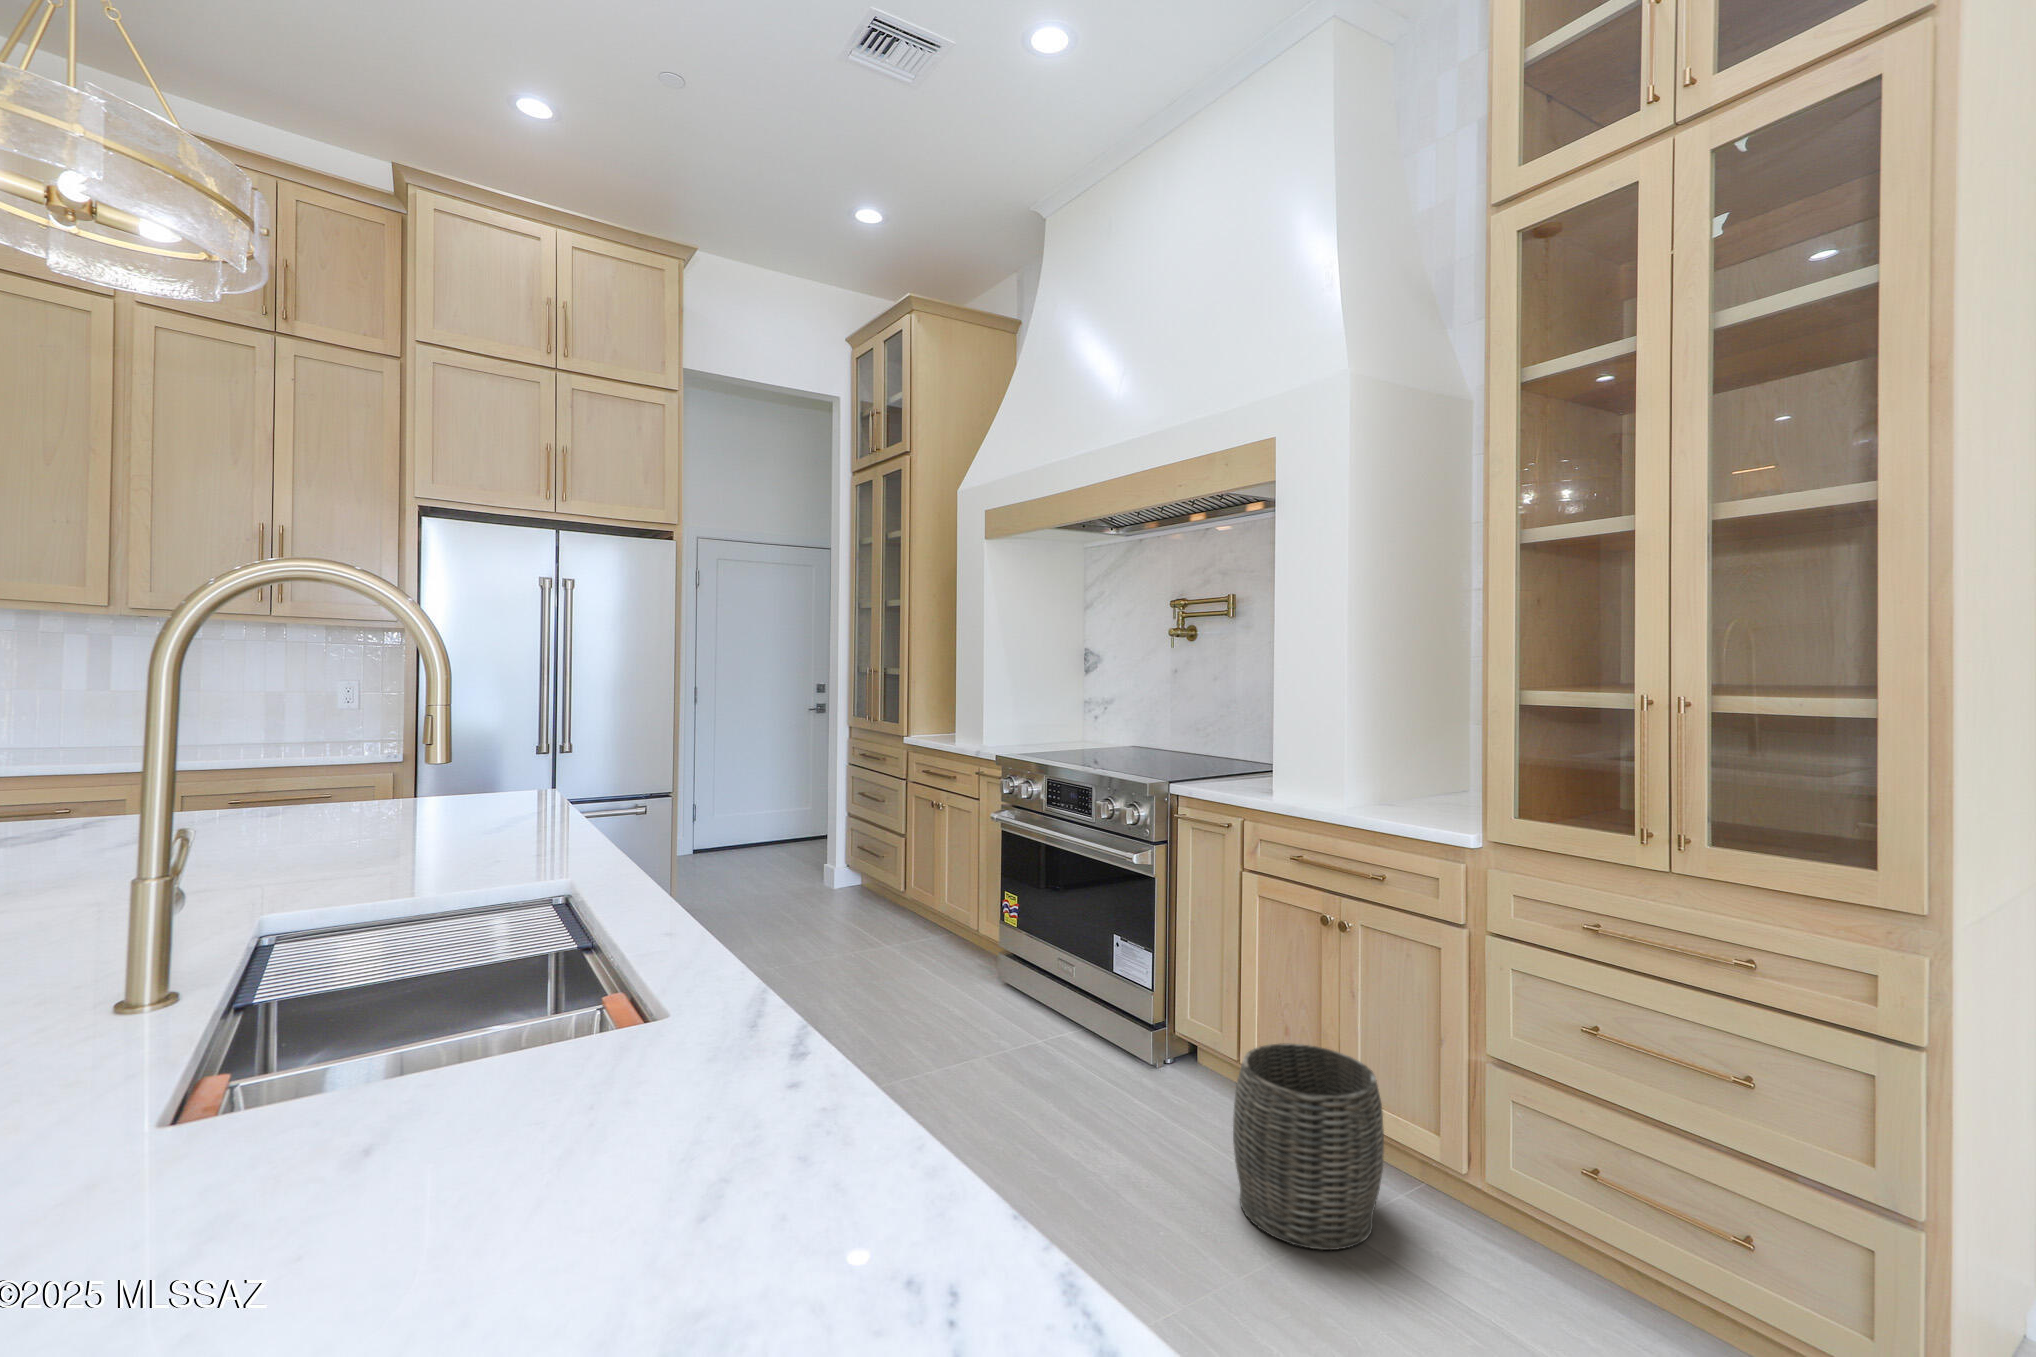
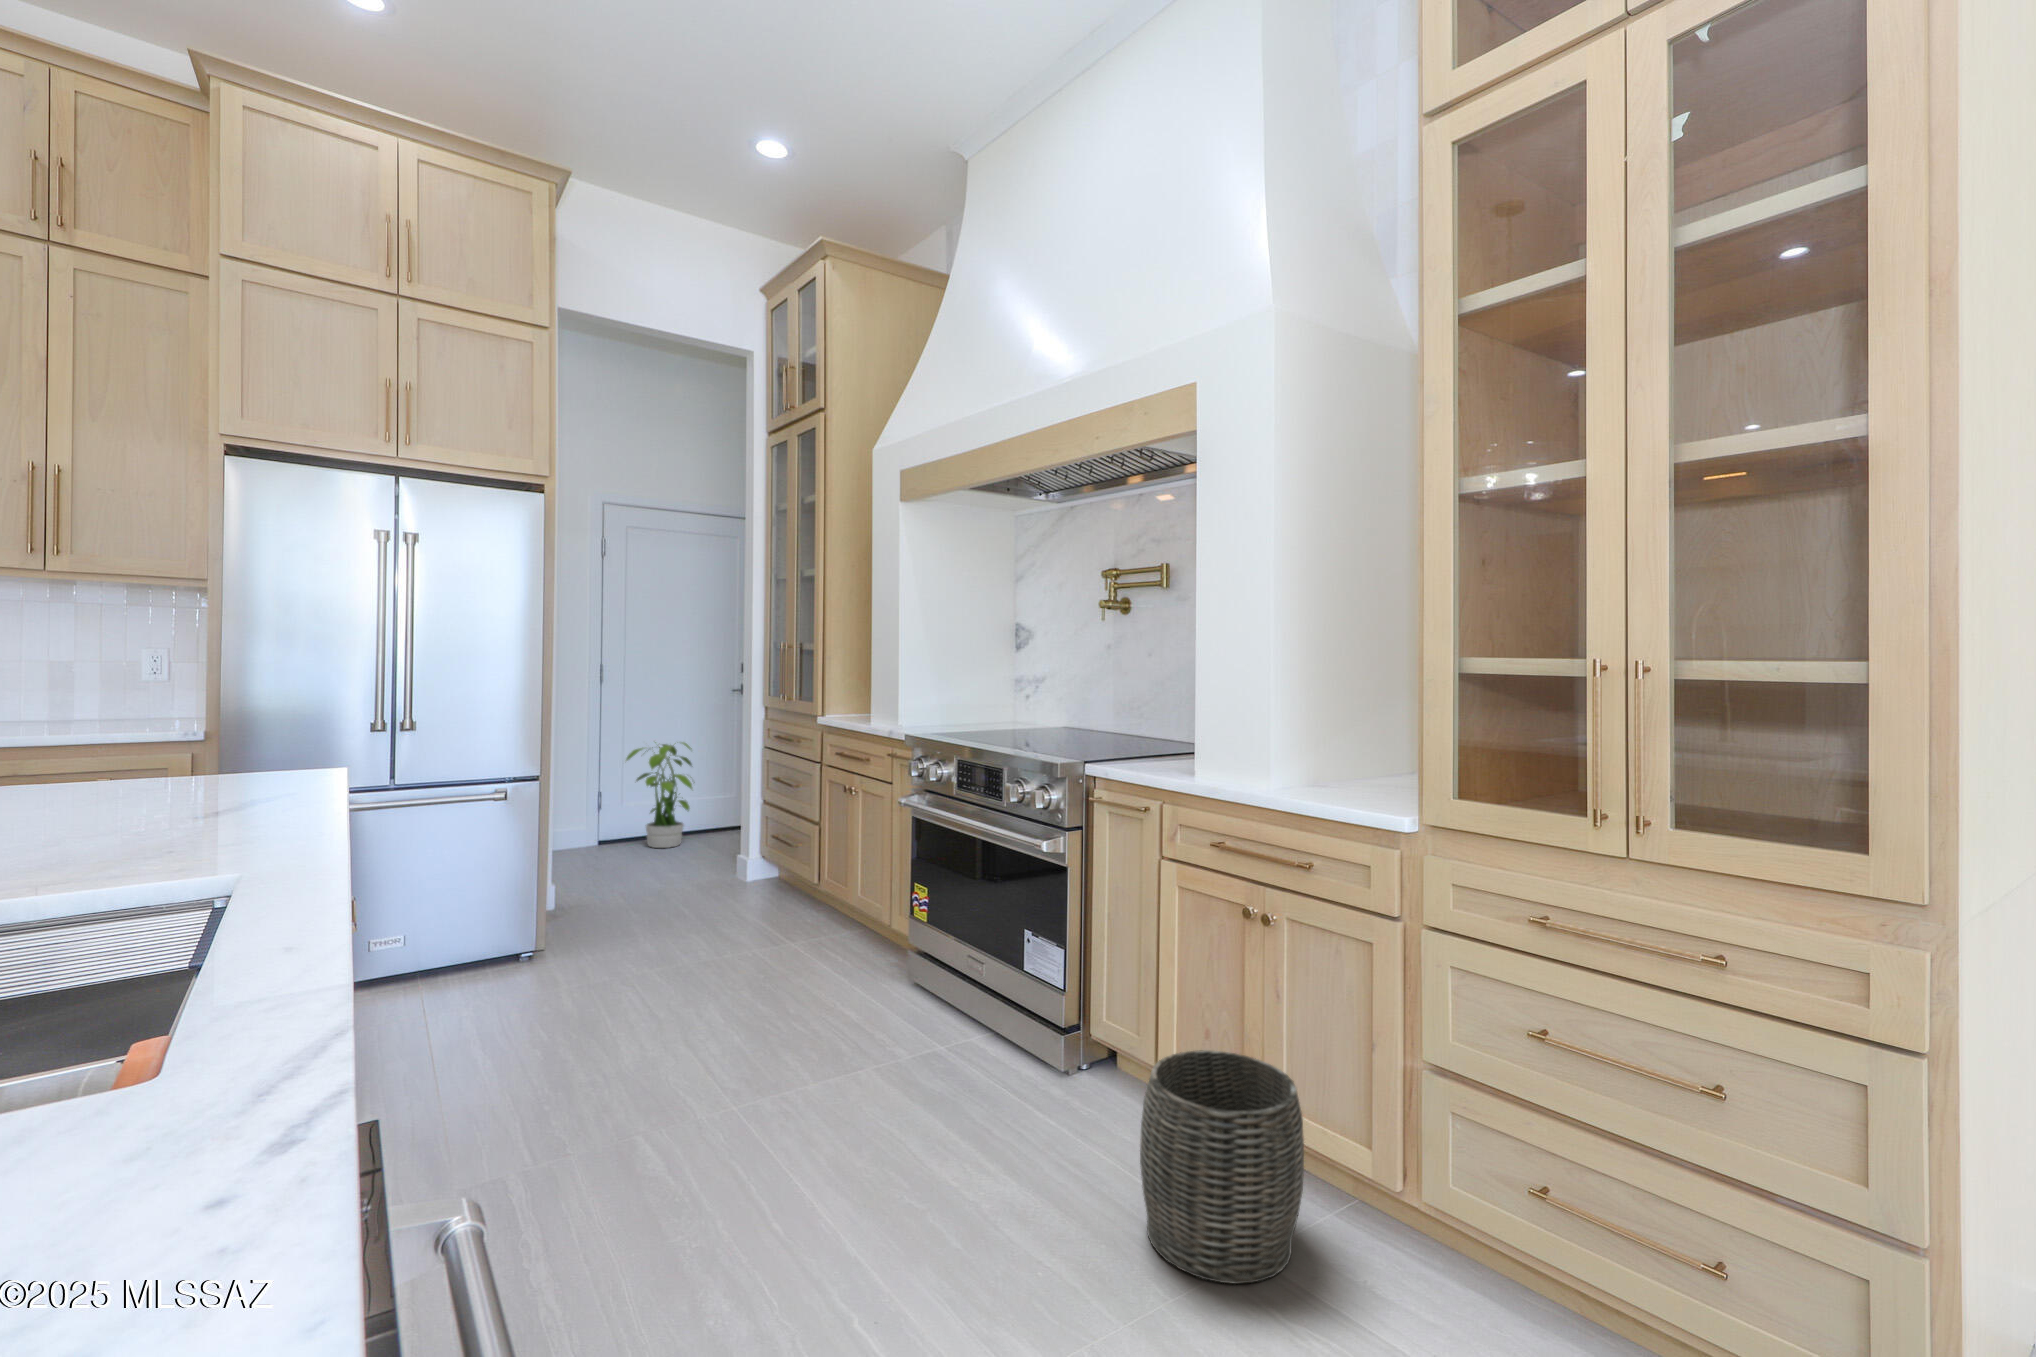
potted plant: none [717,756,781,857] -> present [626,742,692,848]

